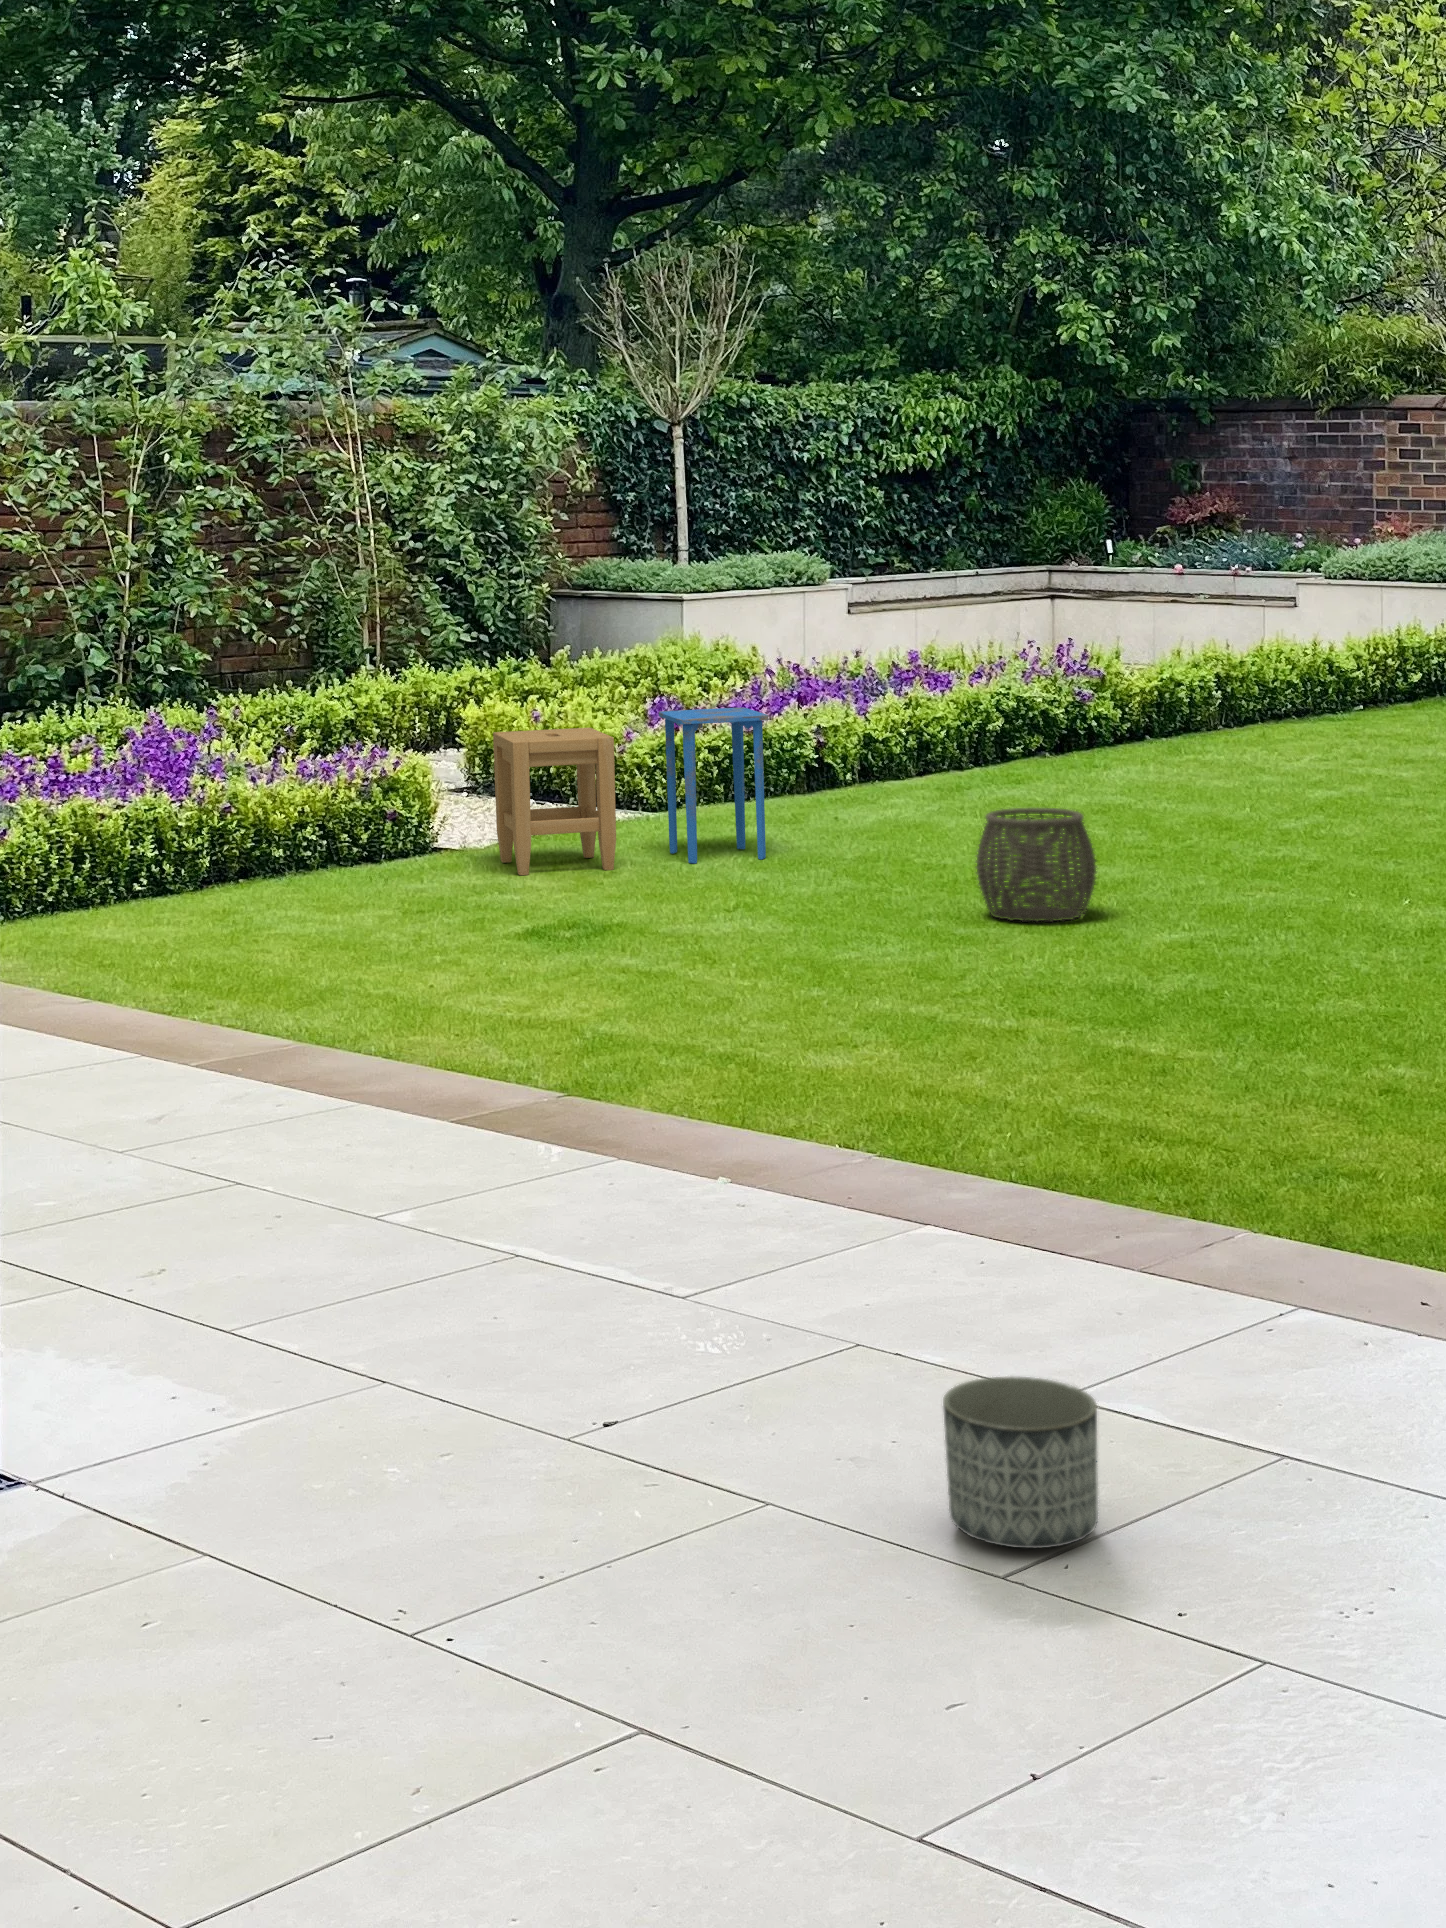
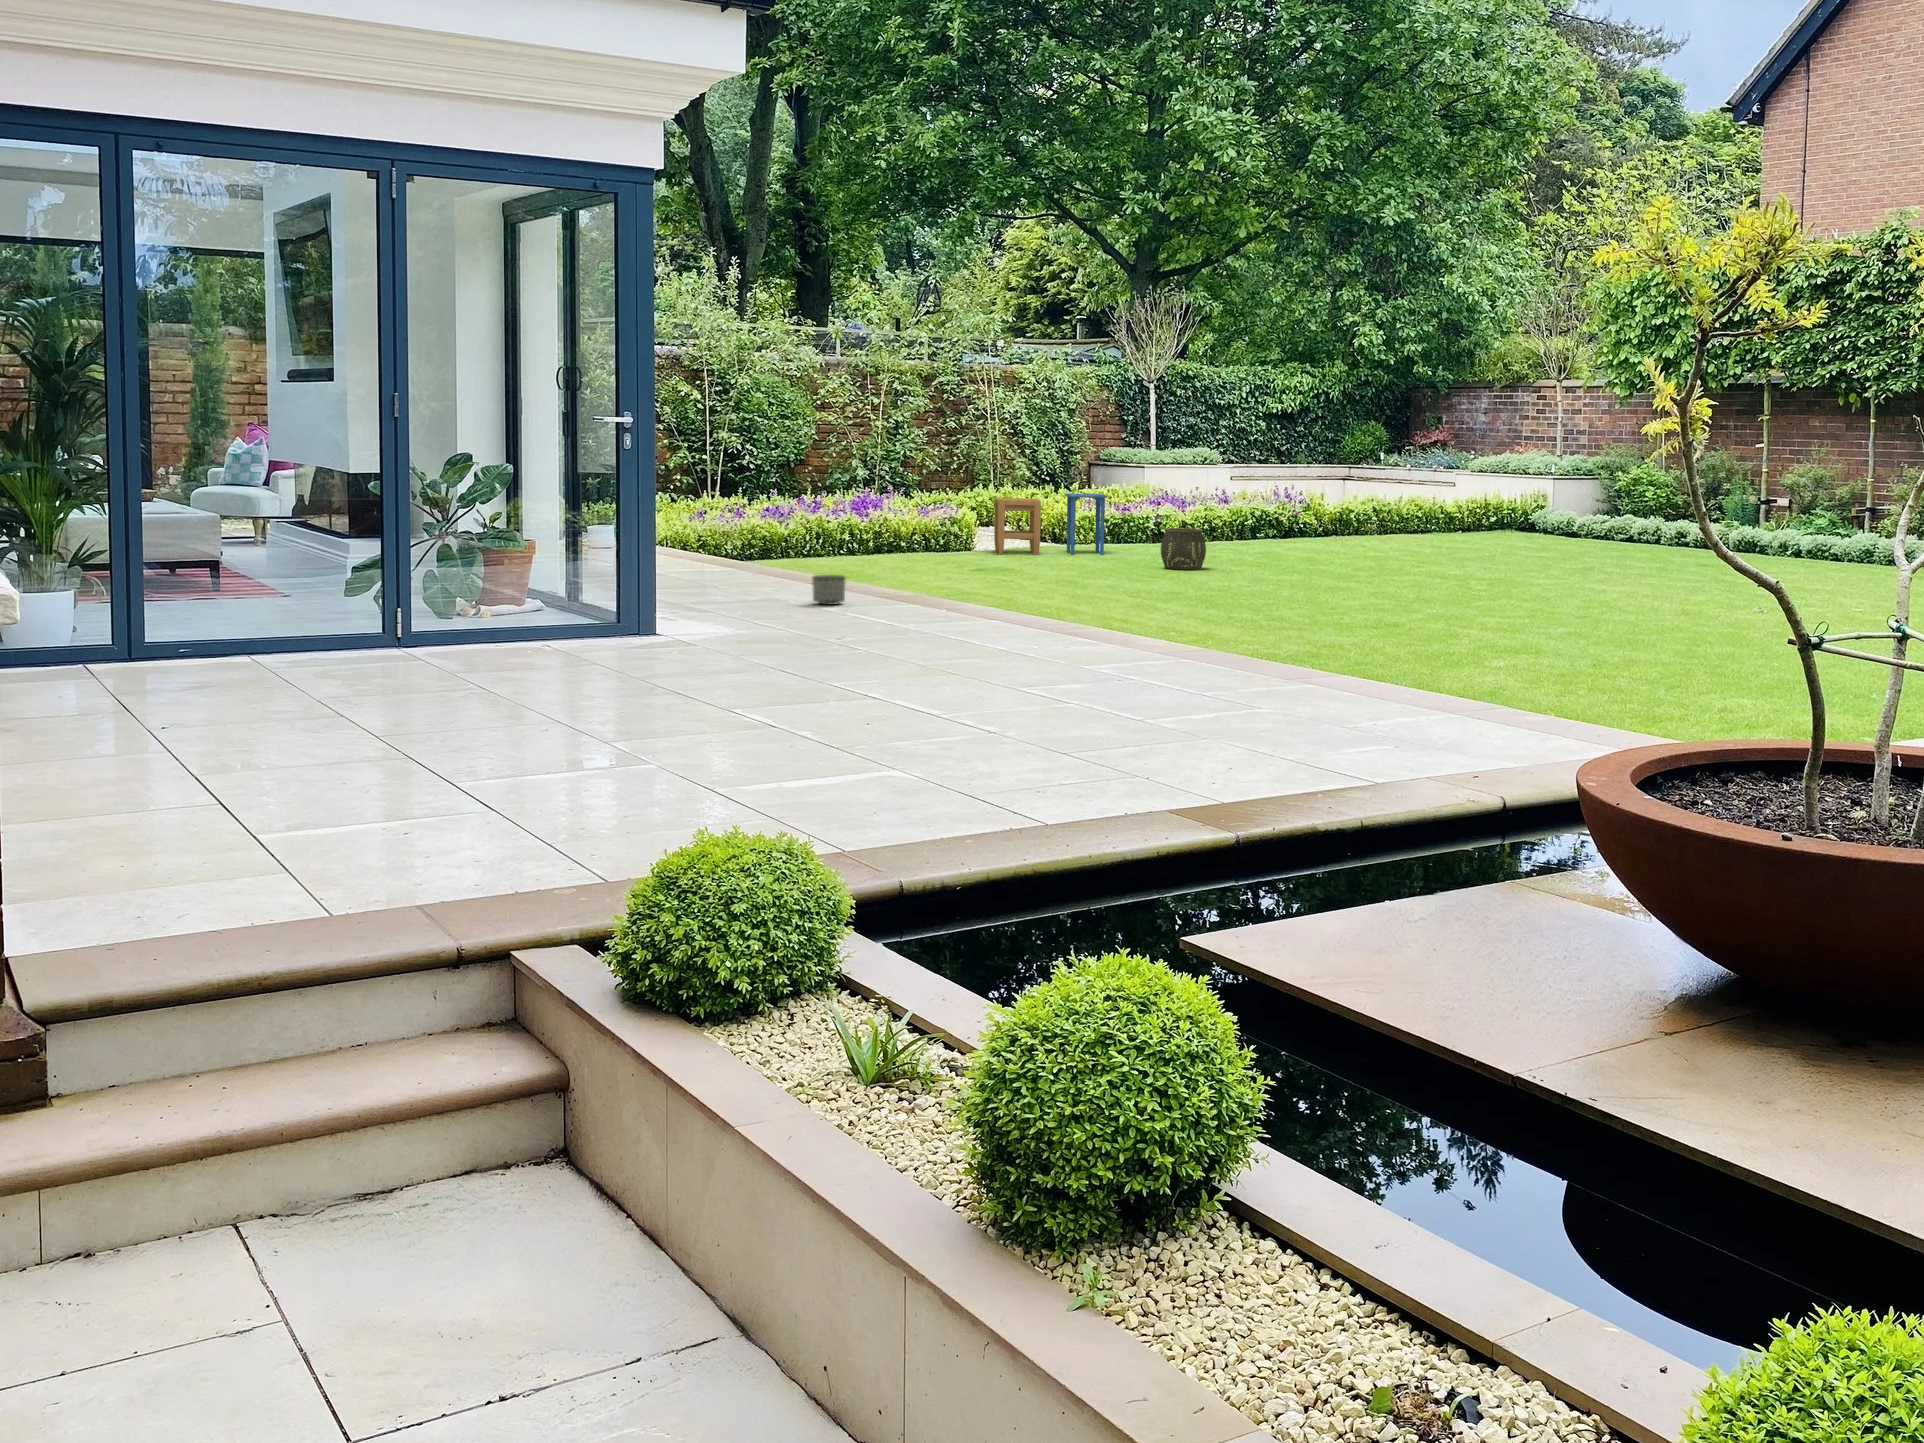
planter: present [943,1376,1098,1548] -> present [812,575,845,605]

